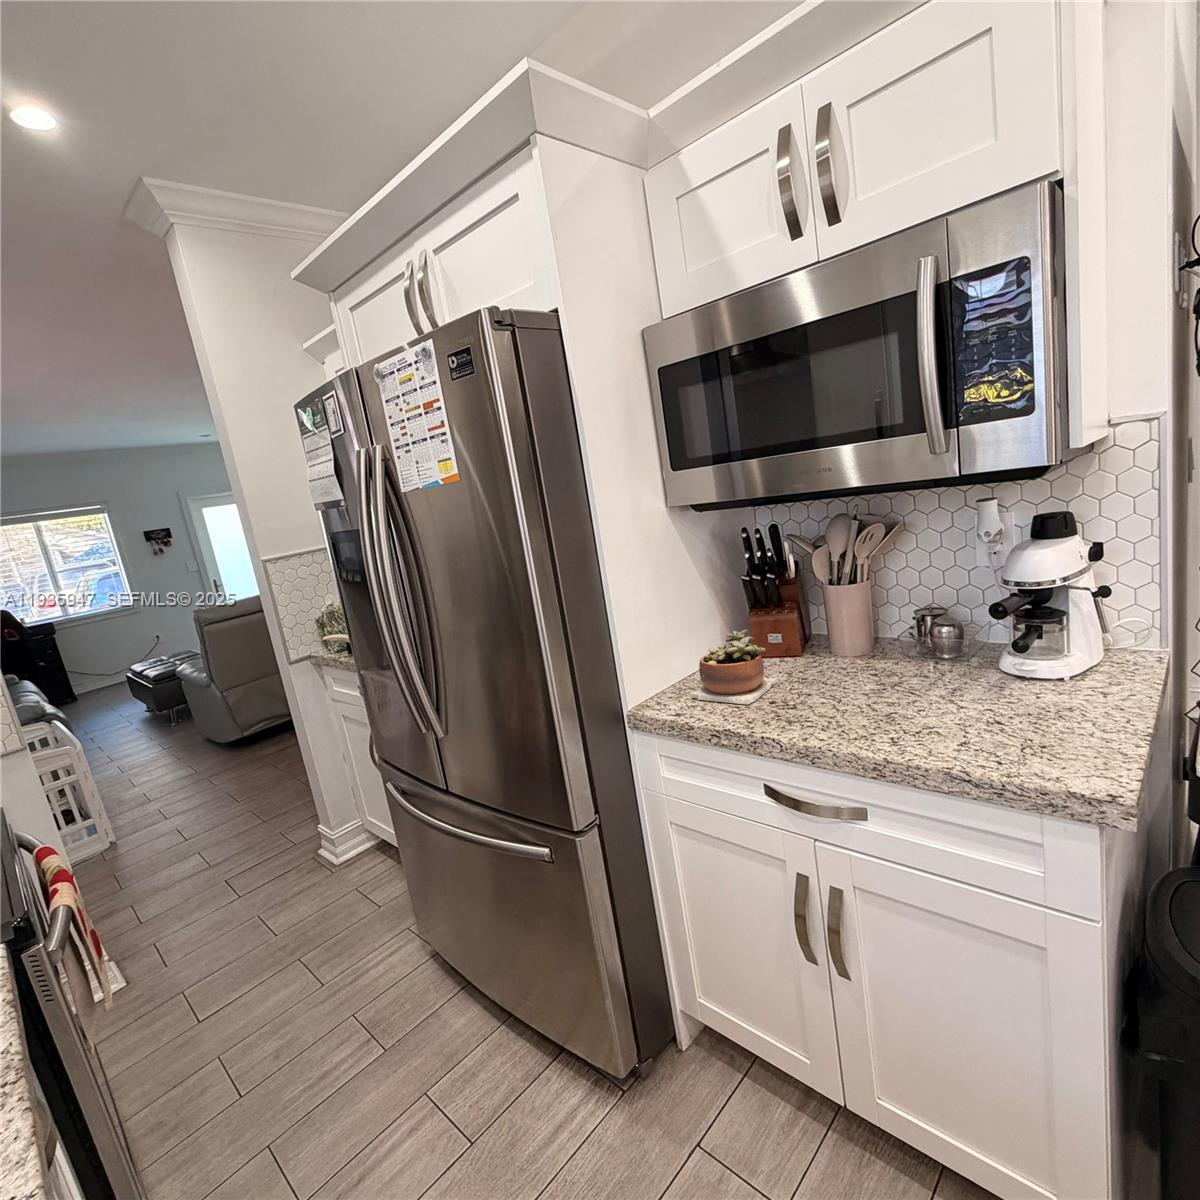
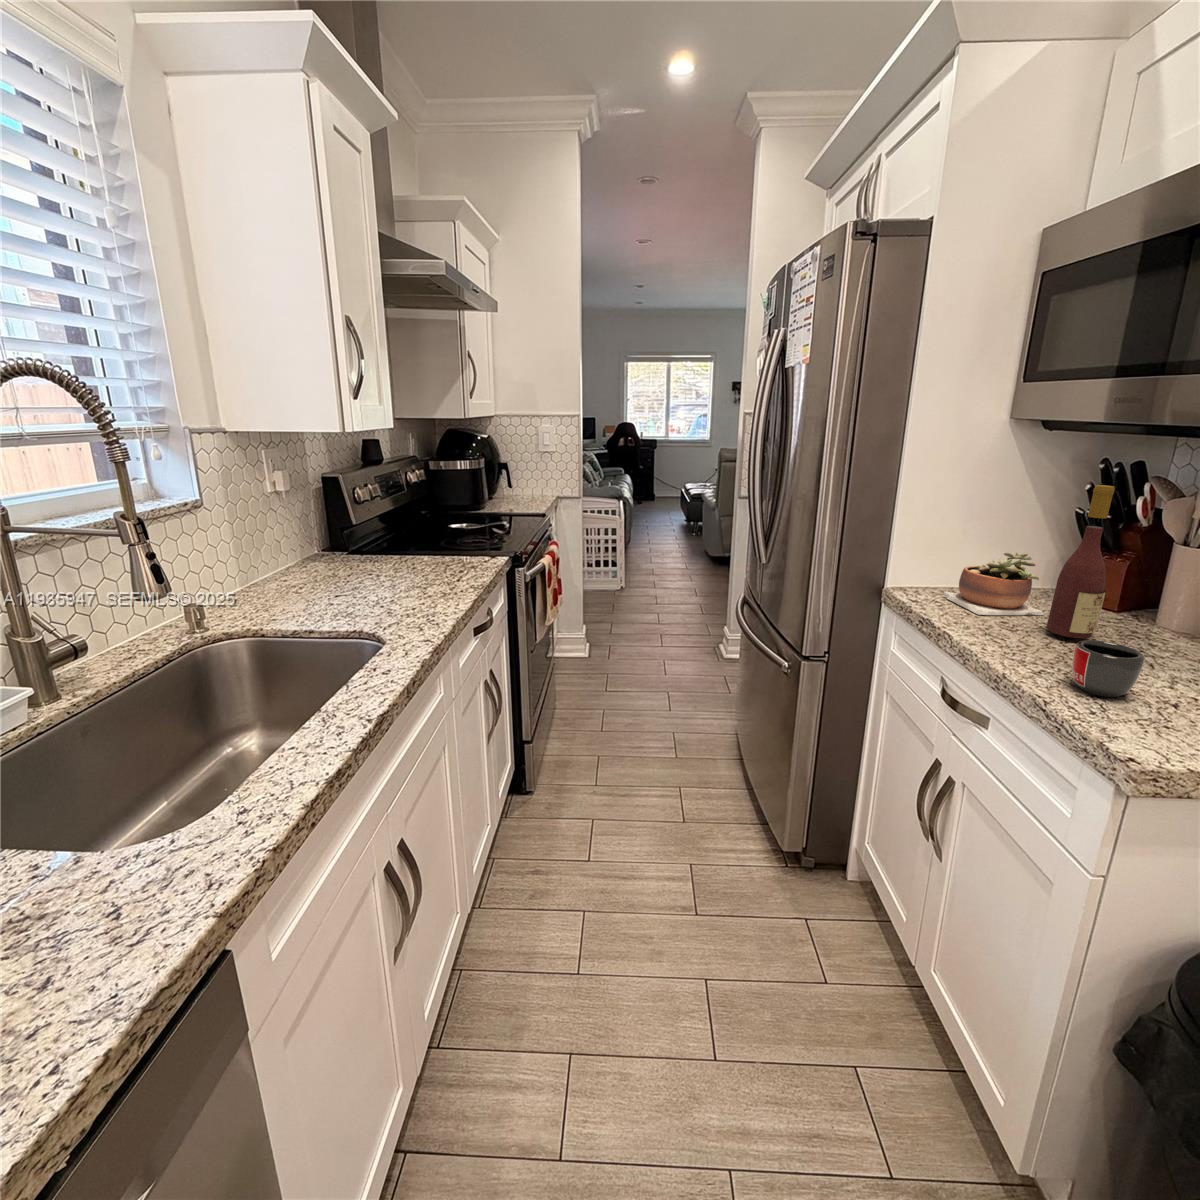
wine bottle: none [805,550,852,701] -> present [1046,485,1115,638]
mug: none [909,687,984,743] -> present [1072,640,1145,697]

